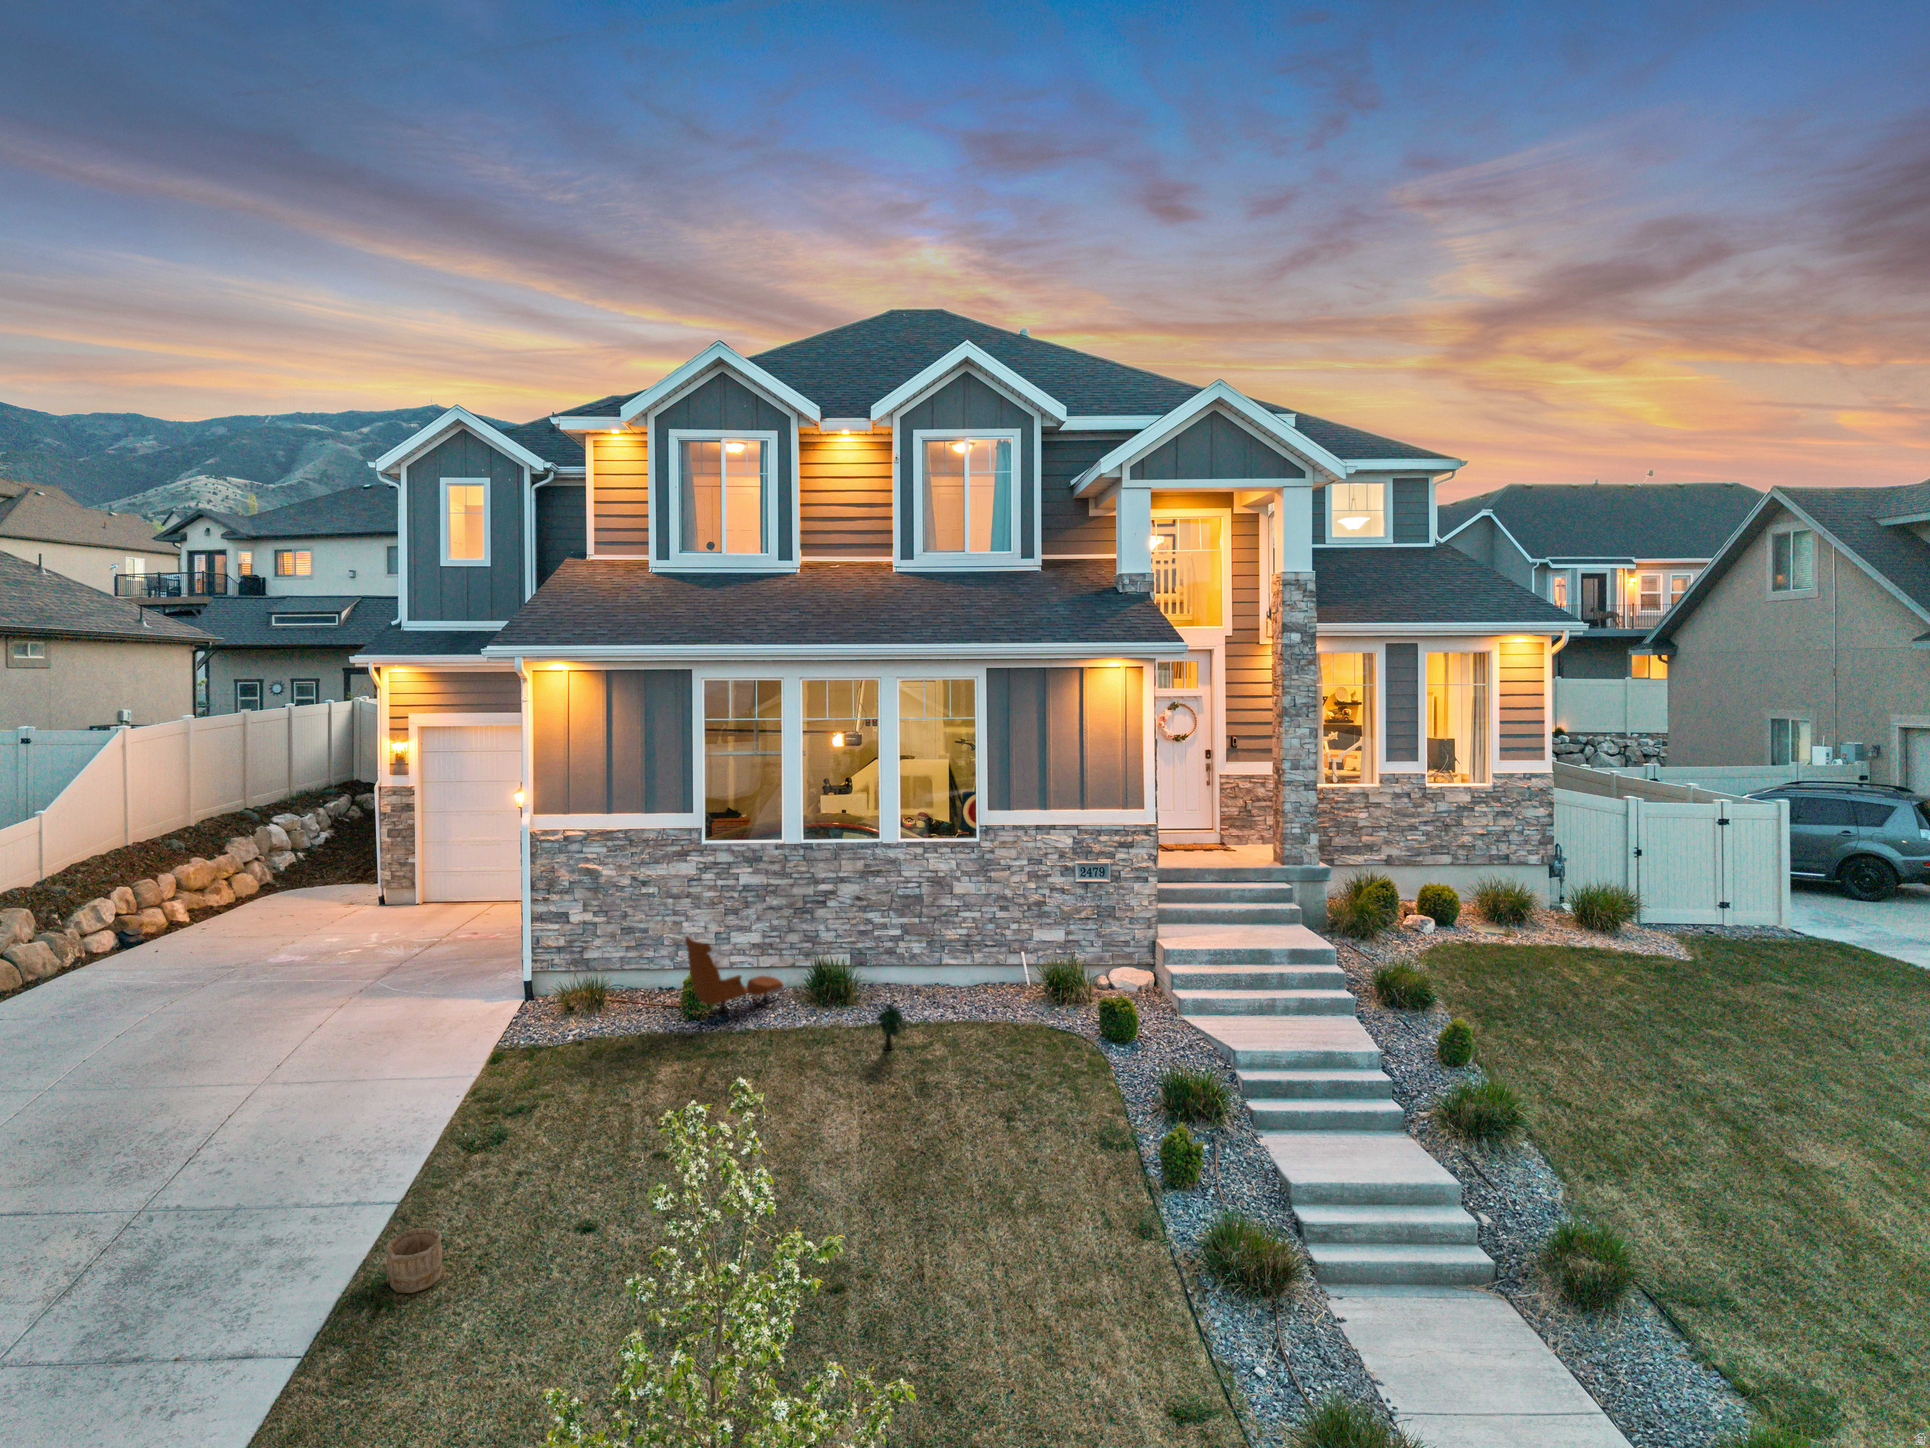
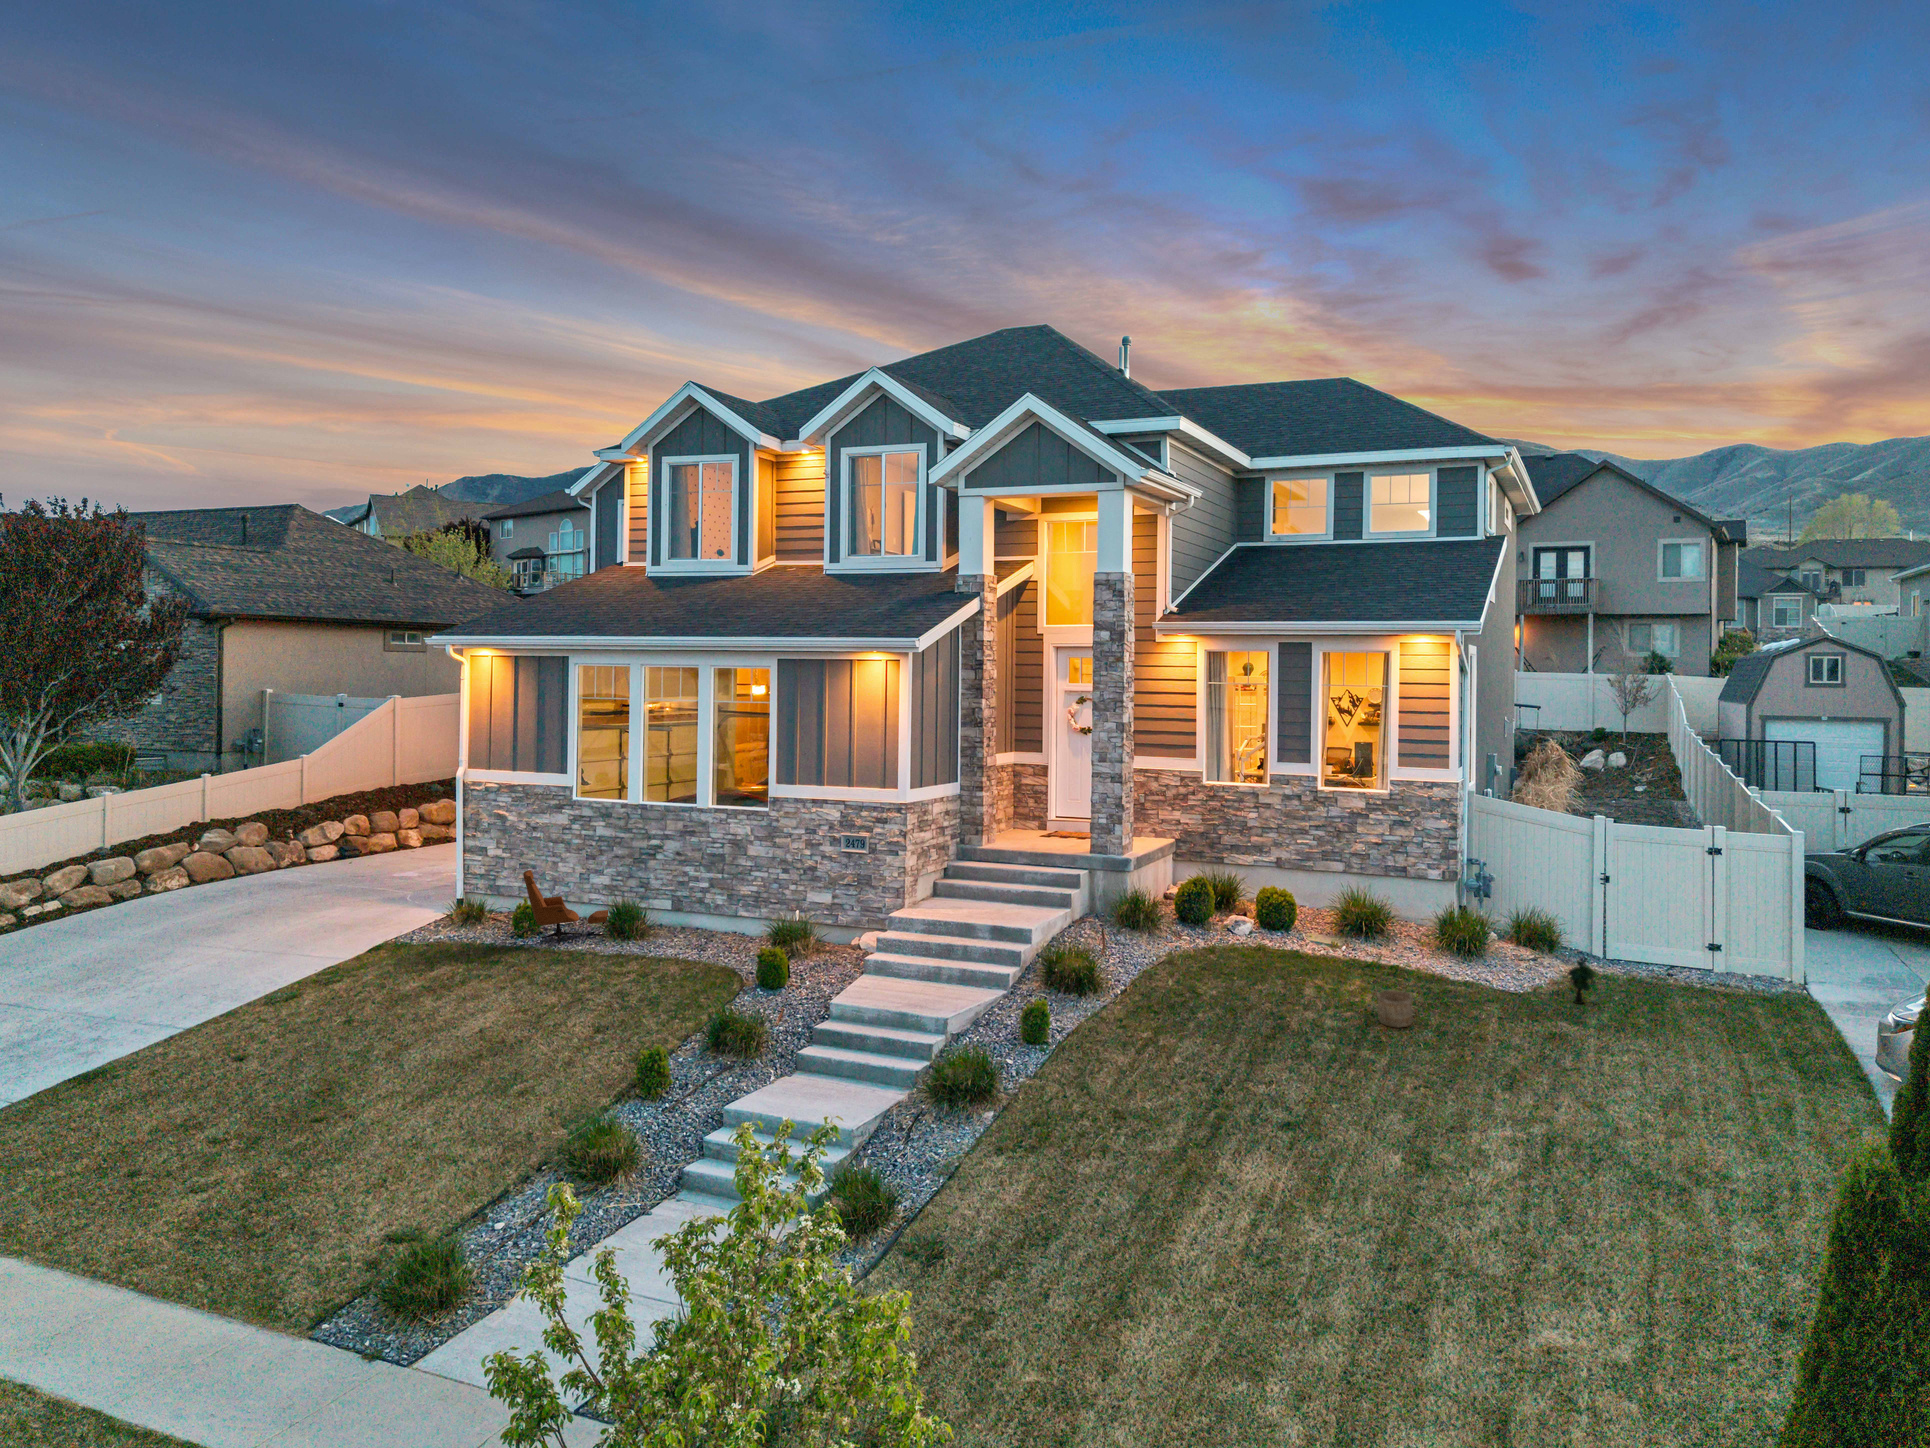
decorative plant: present [877,999,903,1050] -> present [1566,957,1594,1004]
wooden bucket: present [386,1228,442,1293] -> present [1377,990,1413,1028]

